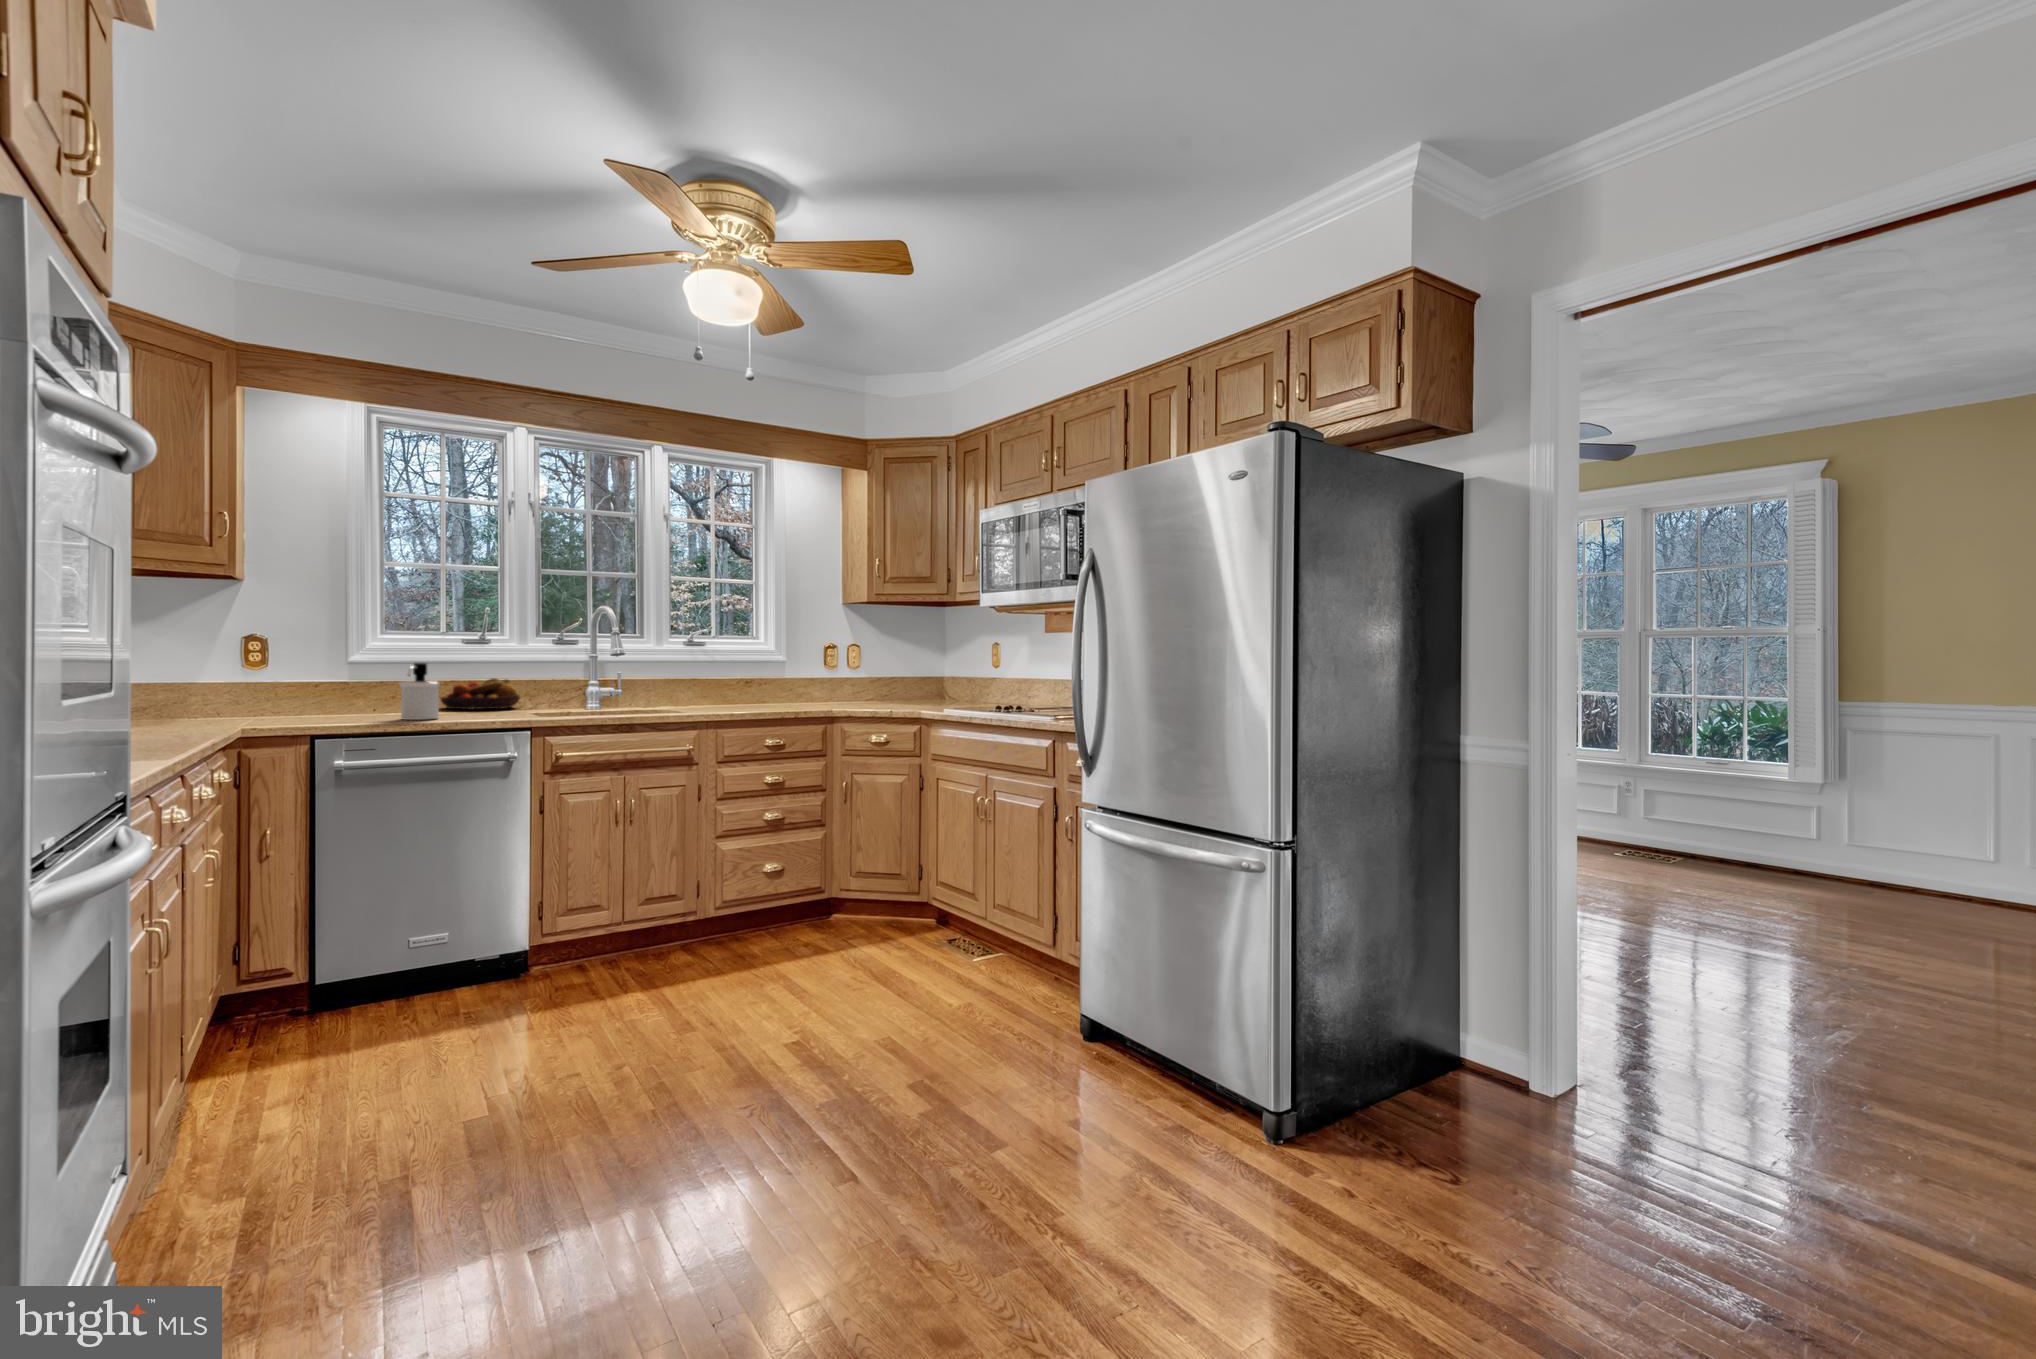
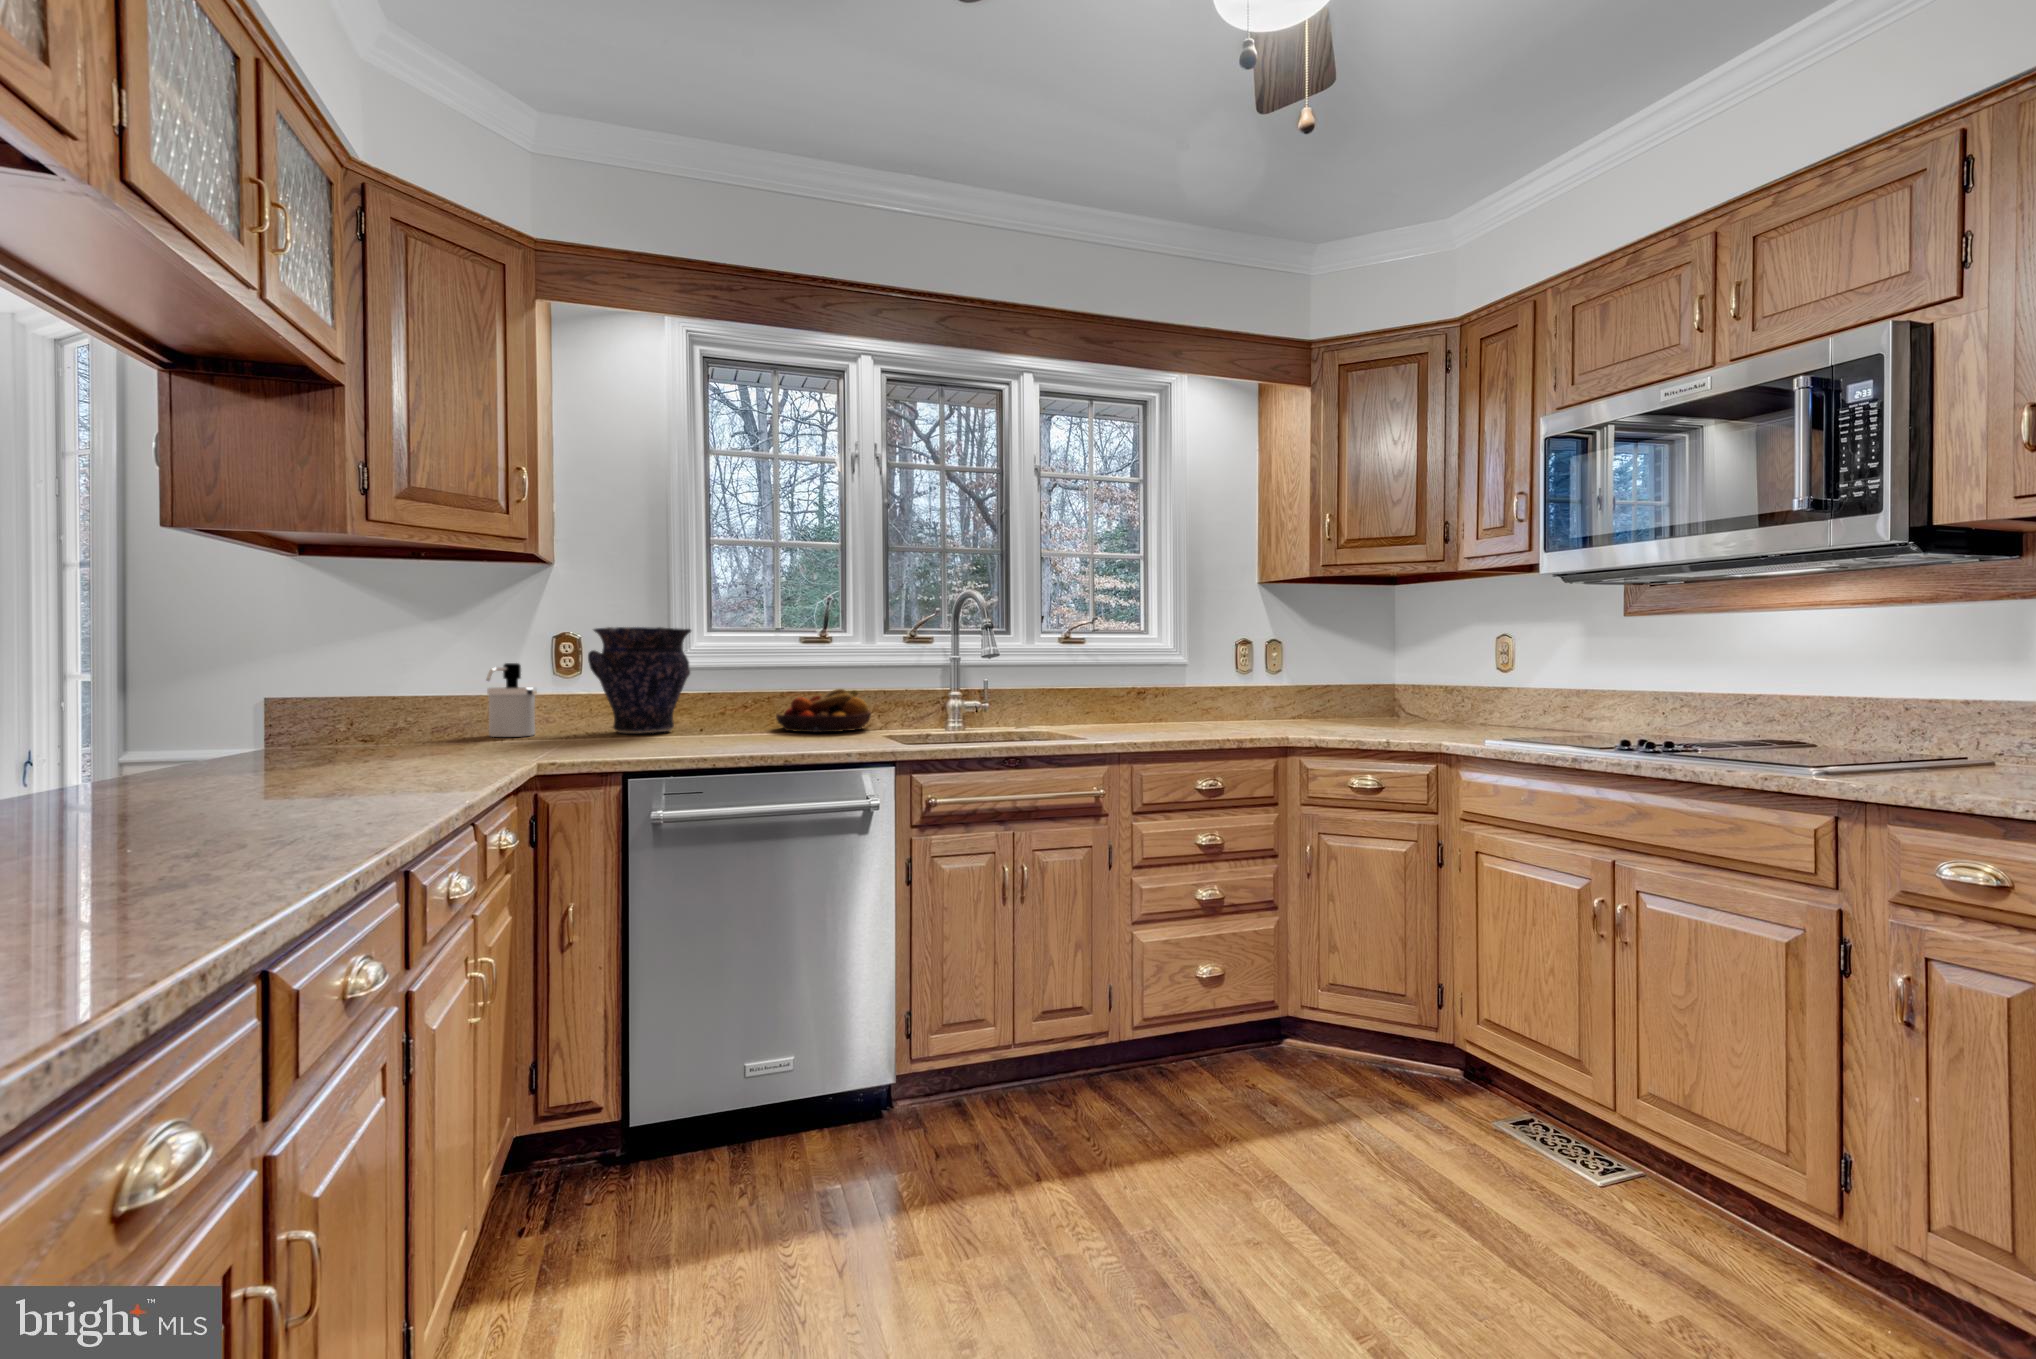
vase: none [277,630,371,711] -> present [588,627,691,733]
soap dispenser: present [400,663,440,720] -> present [486,663,537,737]

